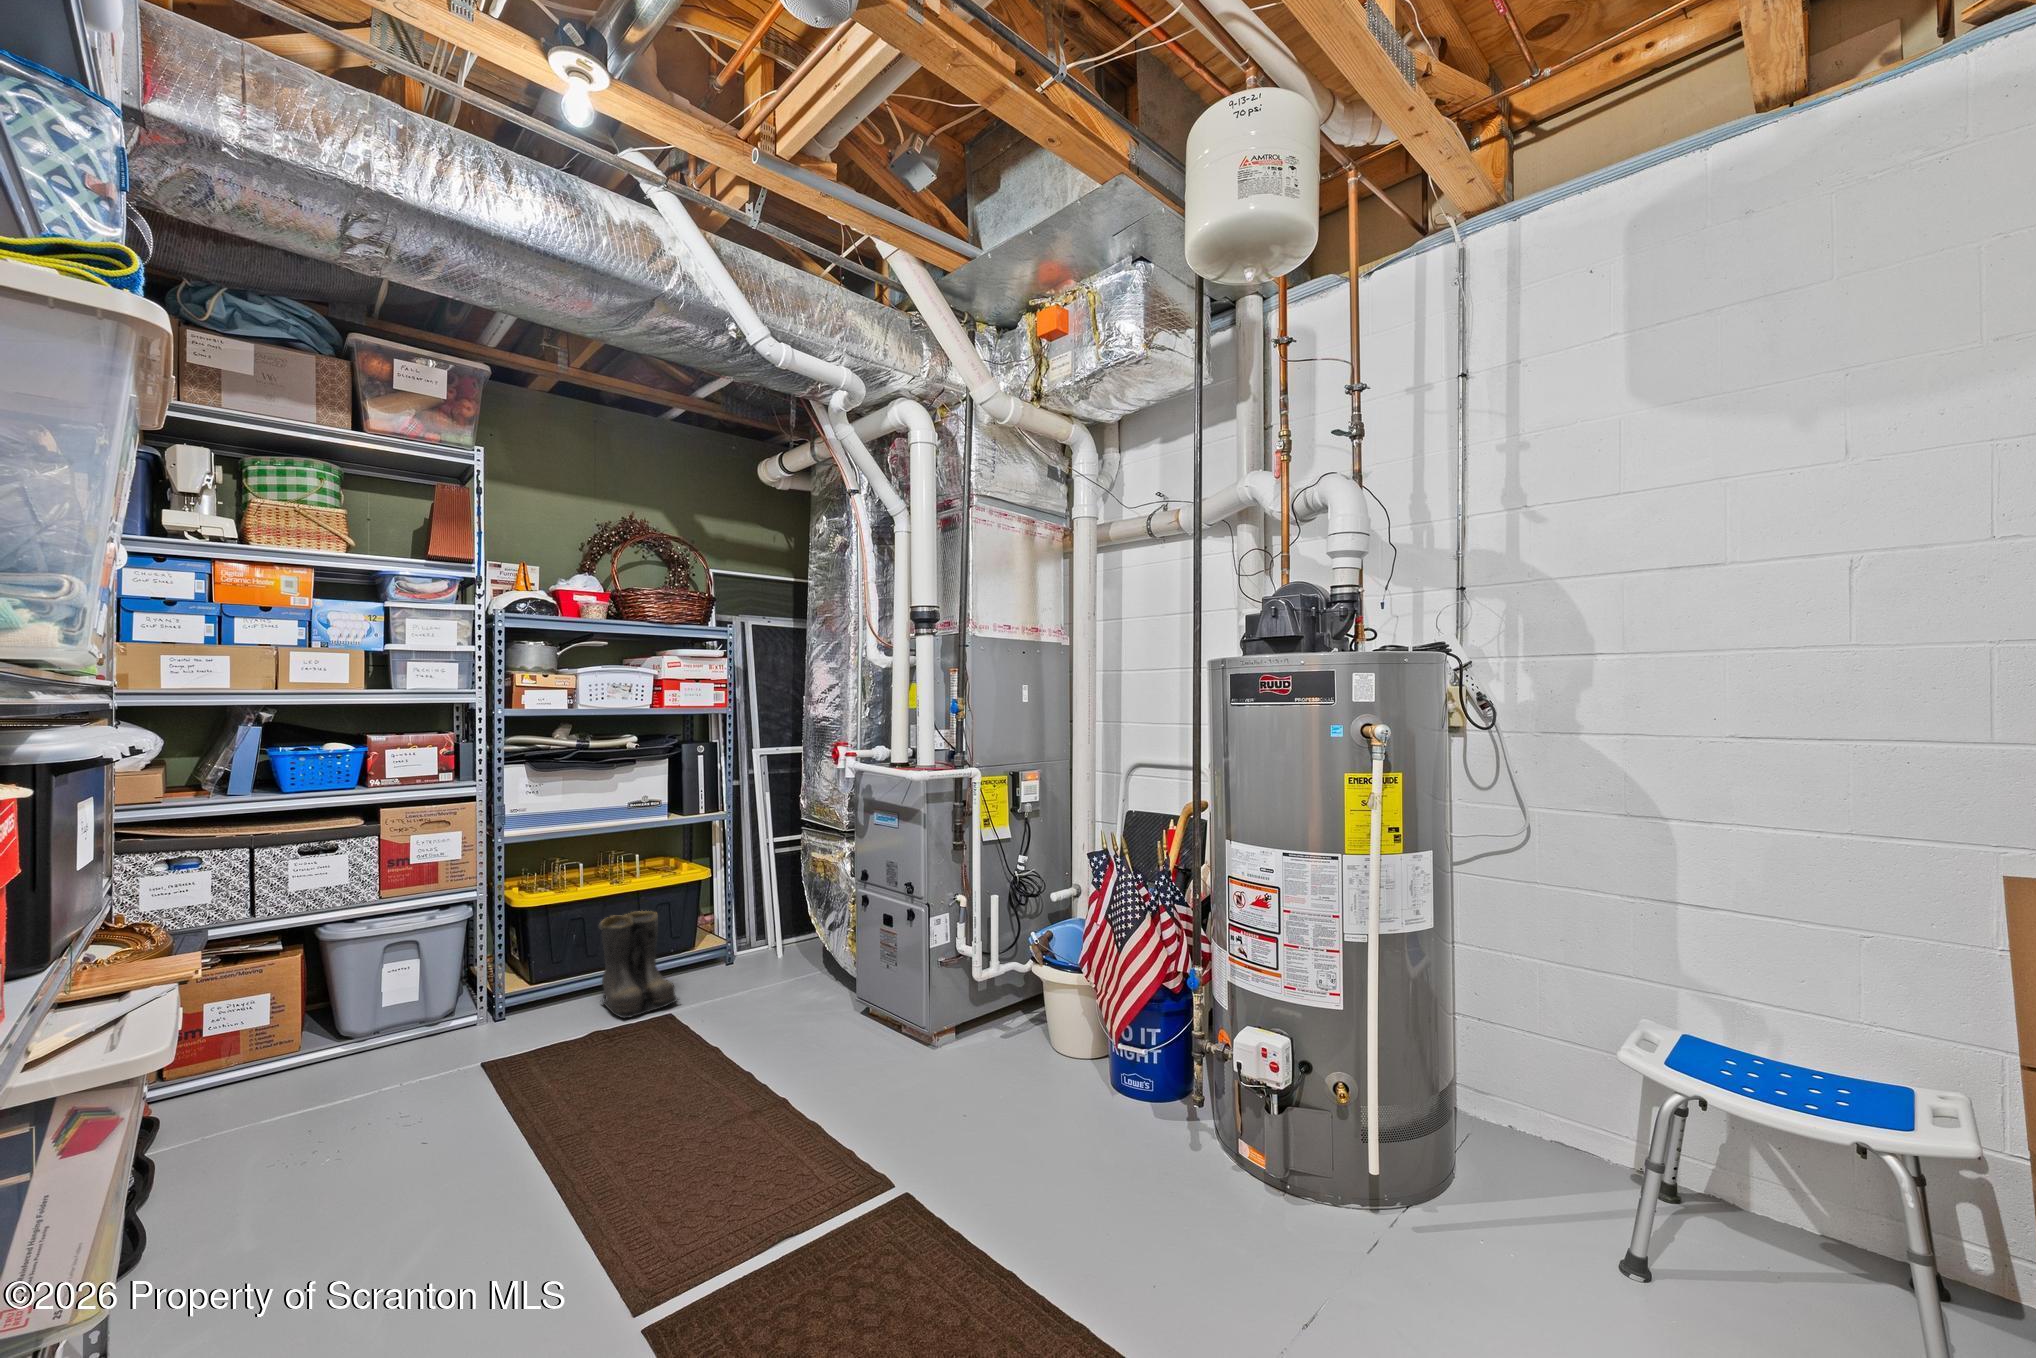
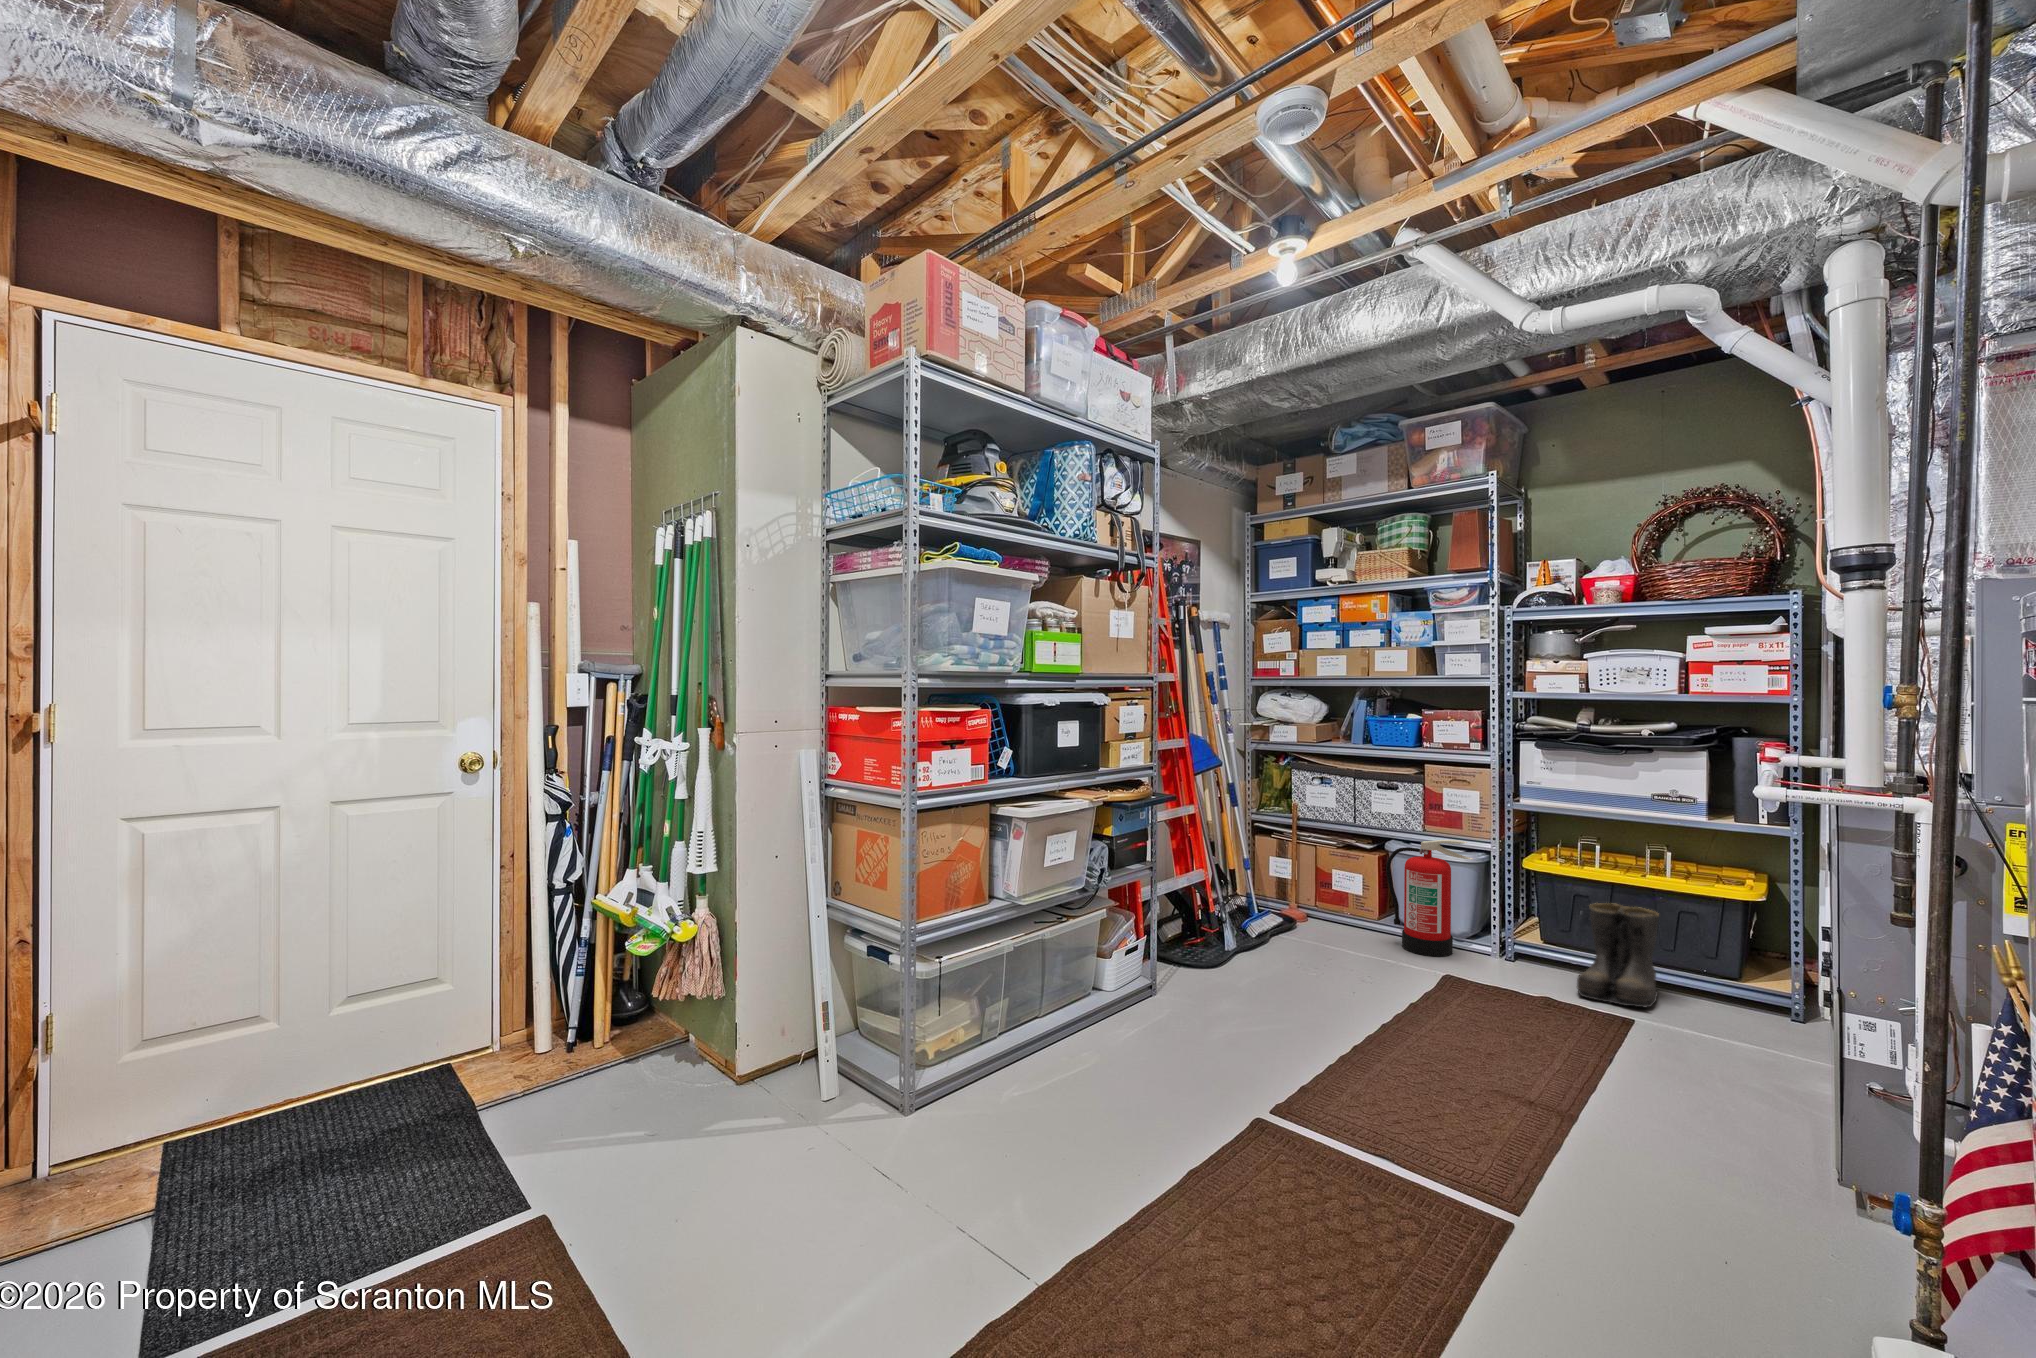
fire extinguisher: none [346,896,480,1068] -> present [1386,840,1473,956]

